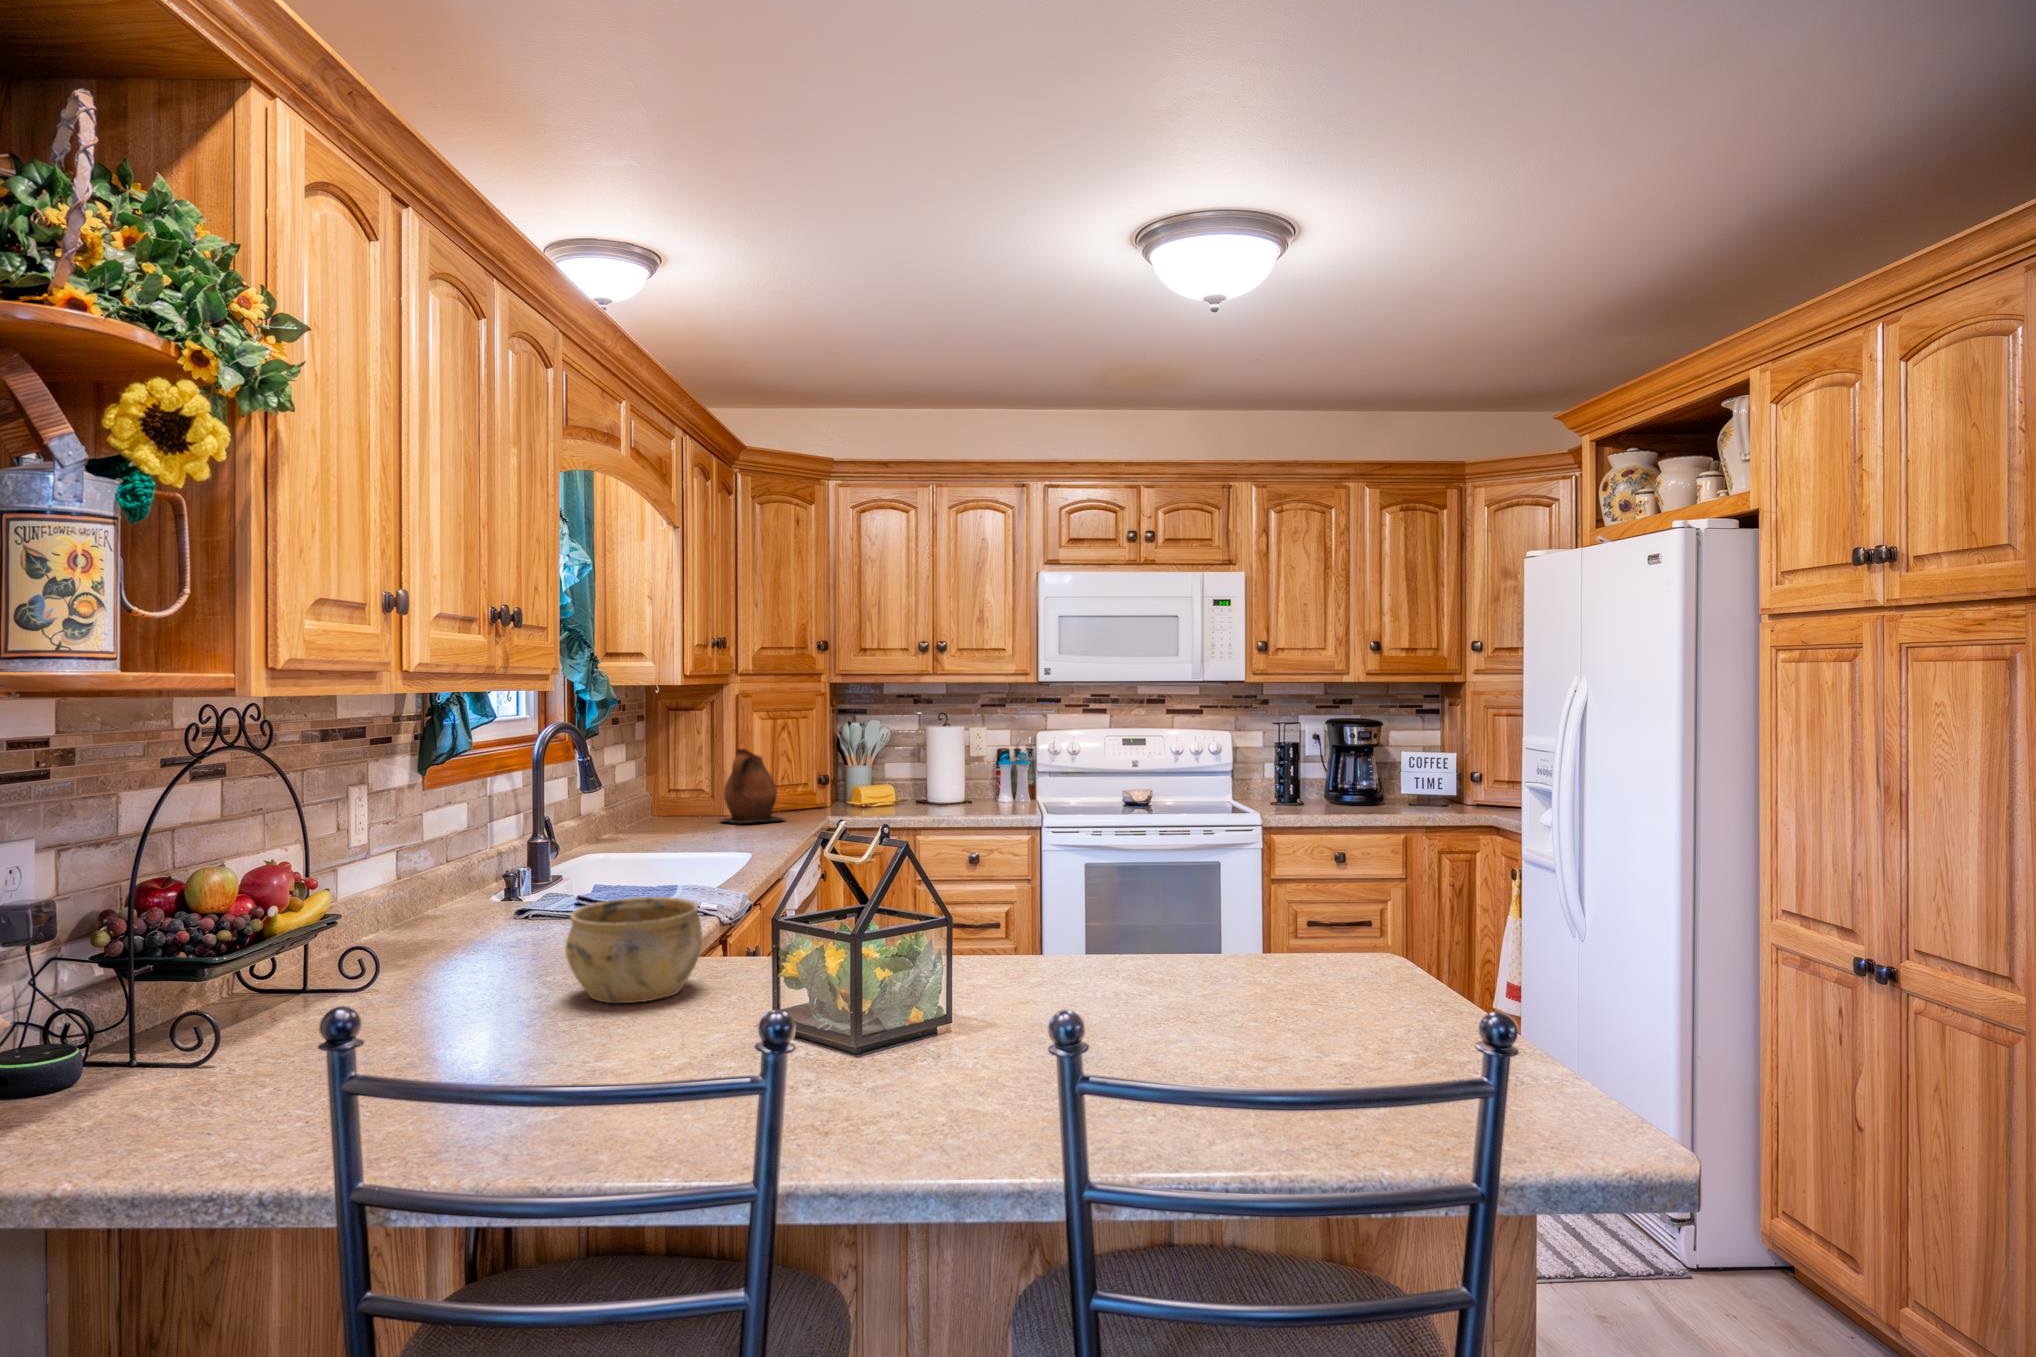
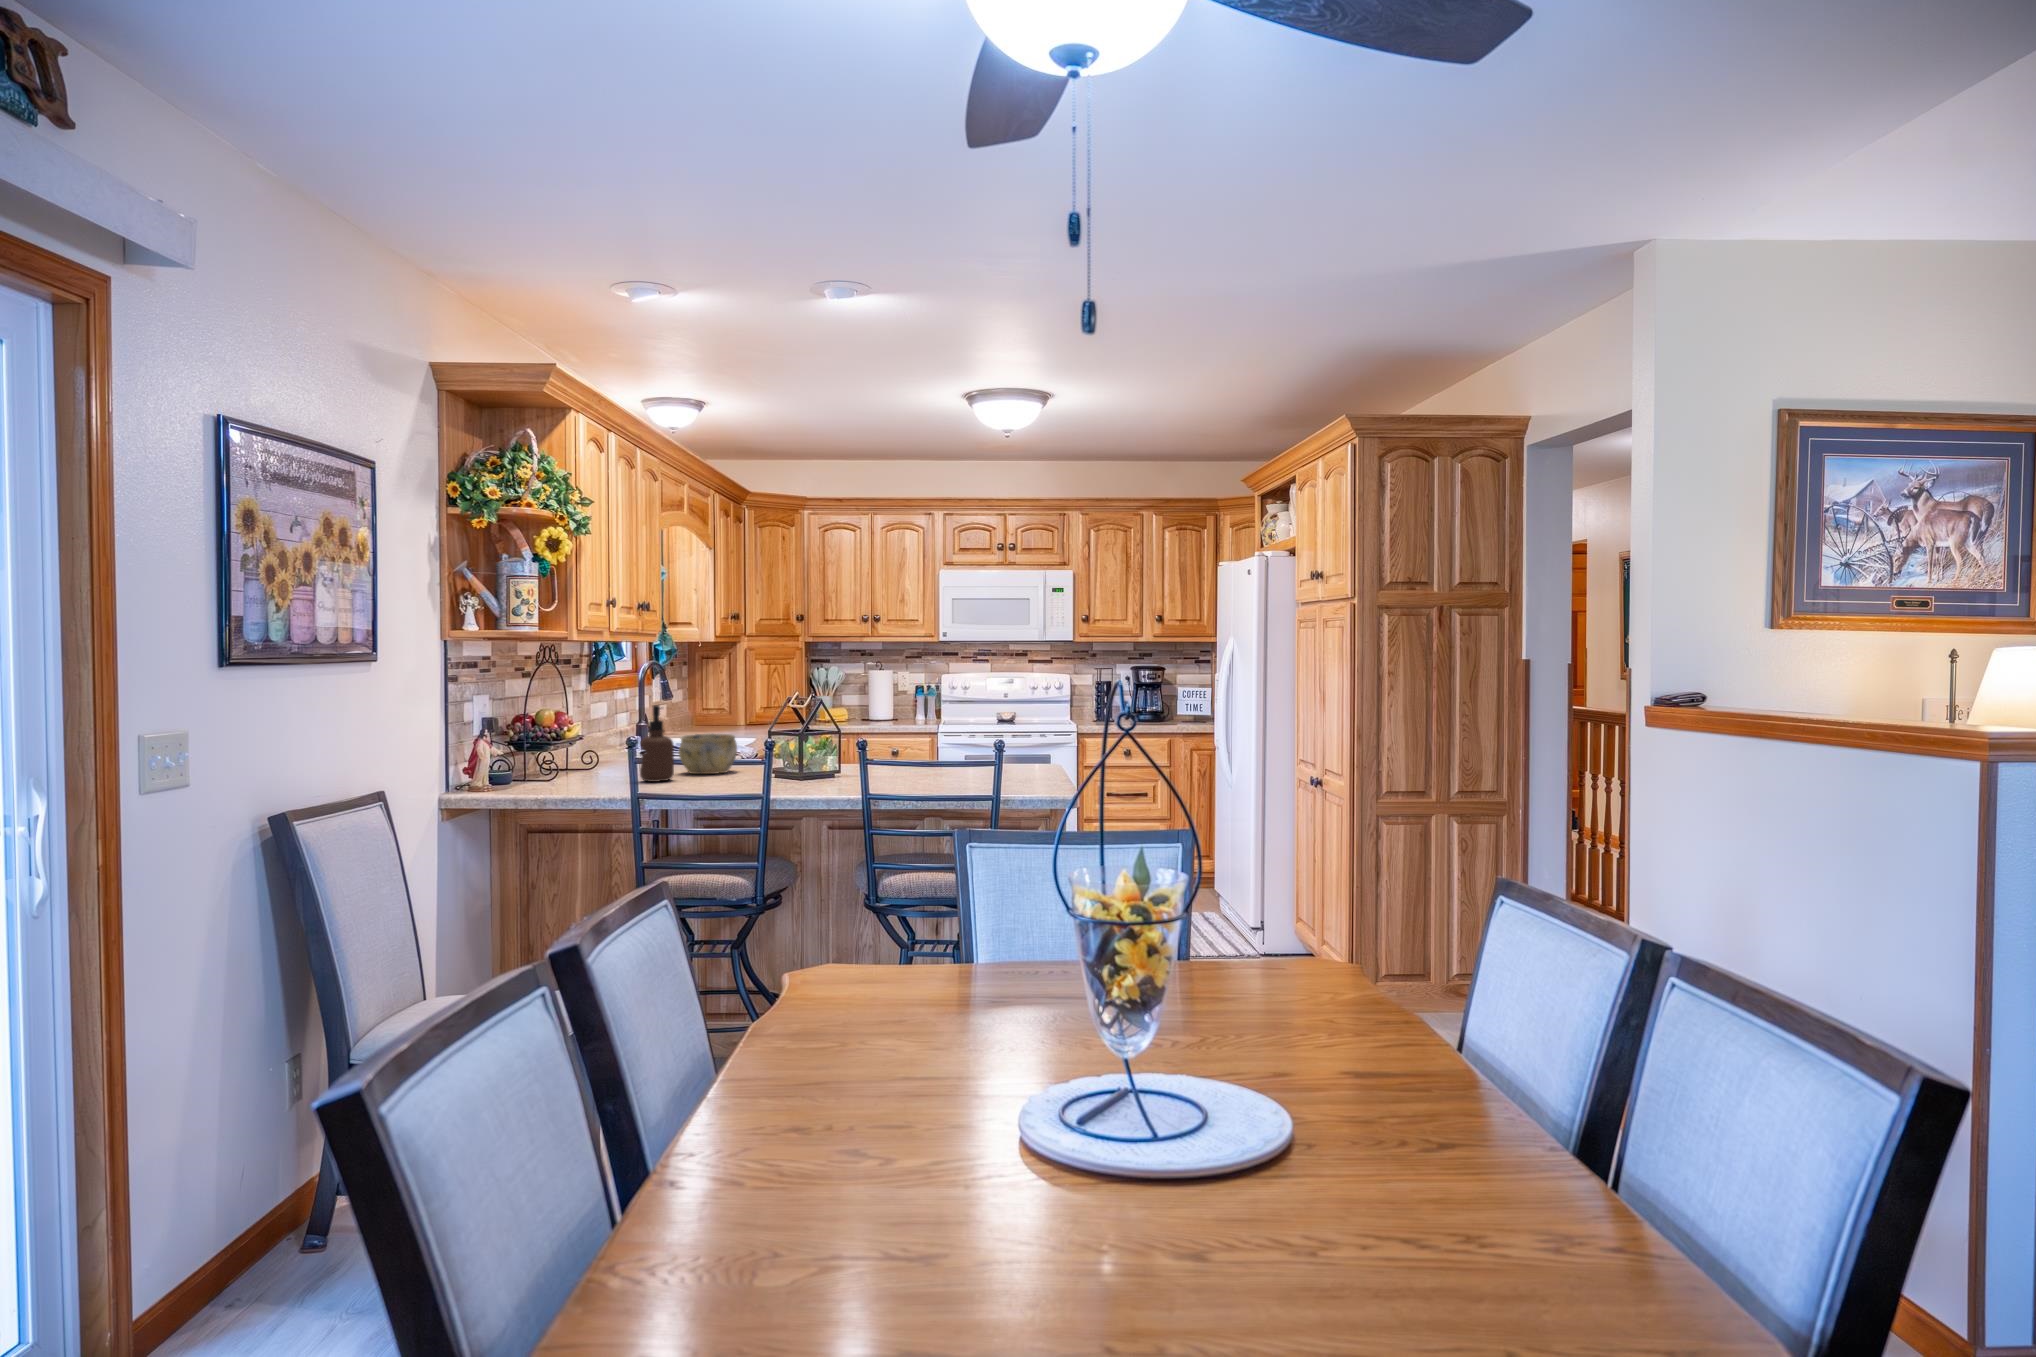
ceramic pitcher: present [722,748,785,823] -> none [733,683,777,729]
soap dispenser: none [452,852,541,1048] -> present [640,705,674,782]

